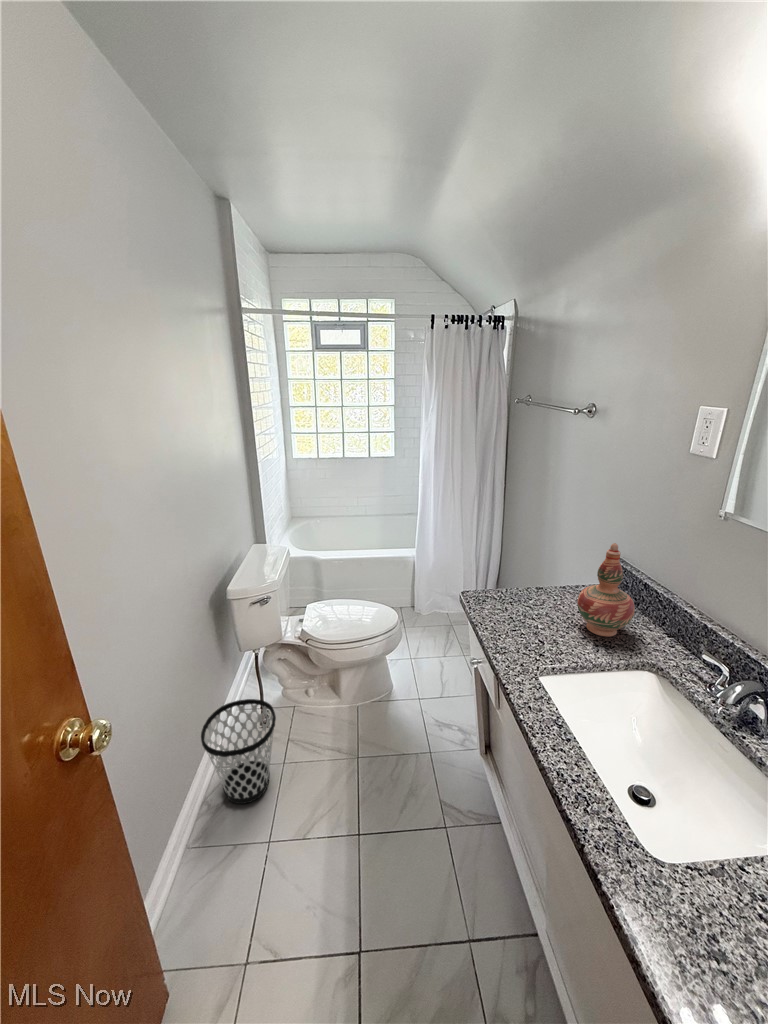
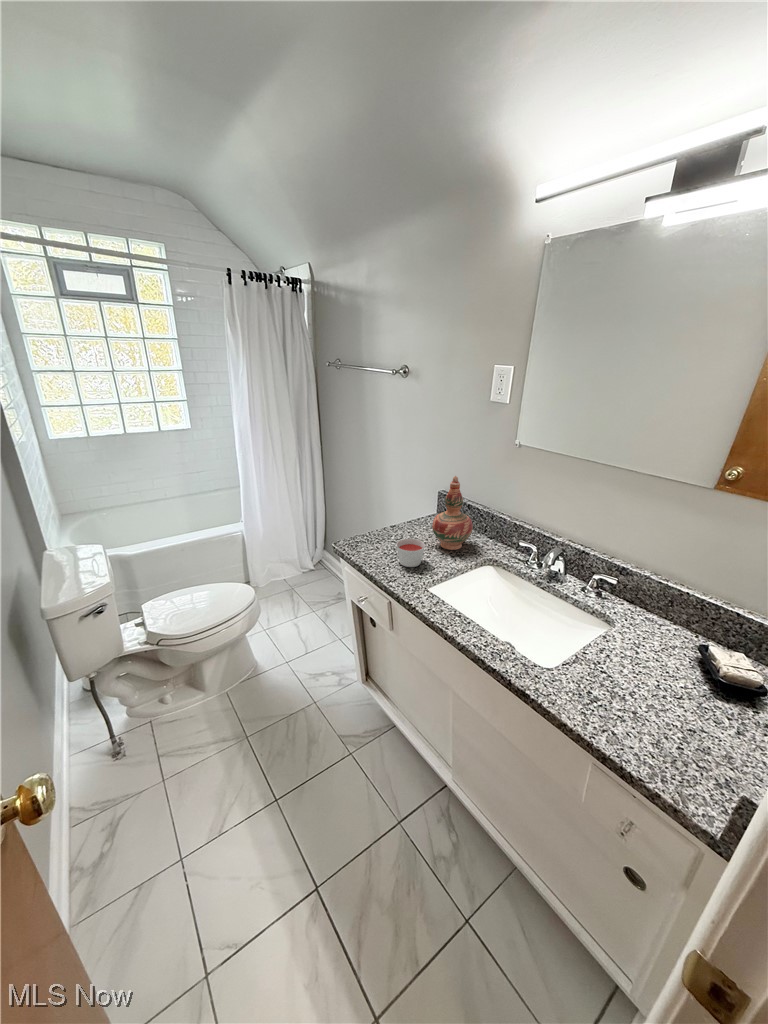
candle: none [519,607,555,643] -> present [396,539,425,567]
wastebasket: present [201,699,276,804] -> none [58,717,155,838]

